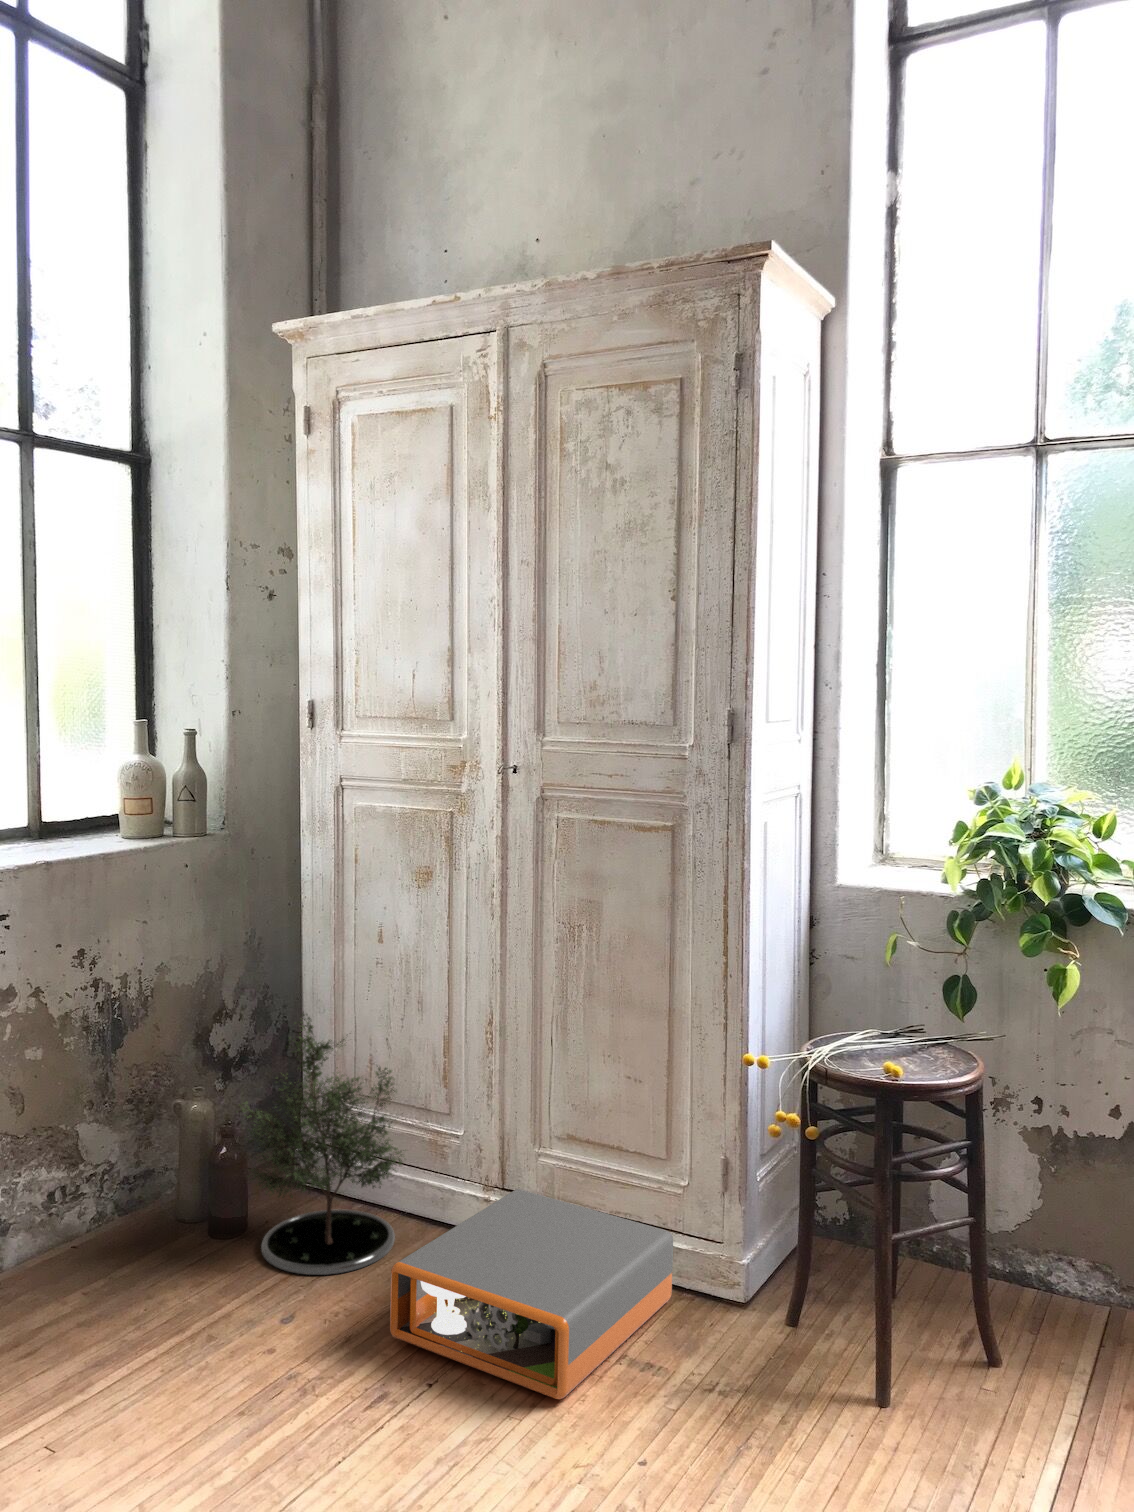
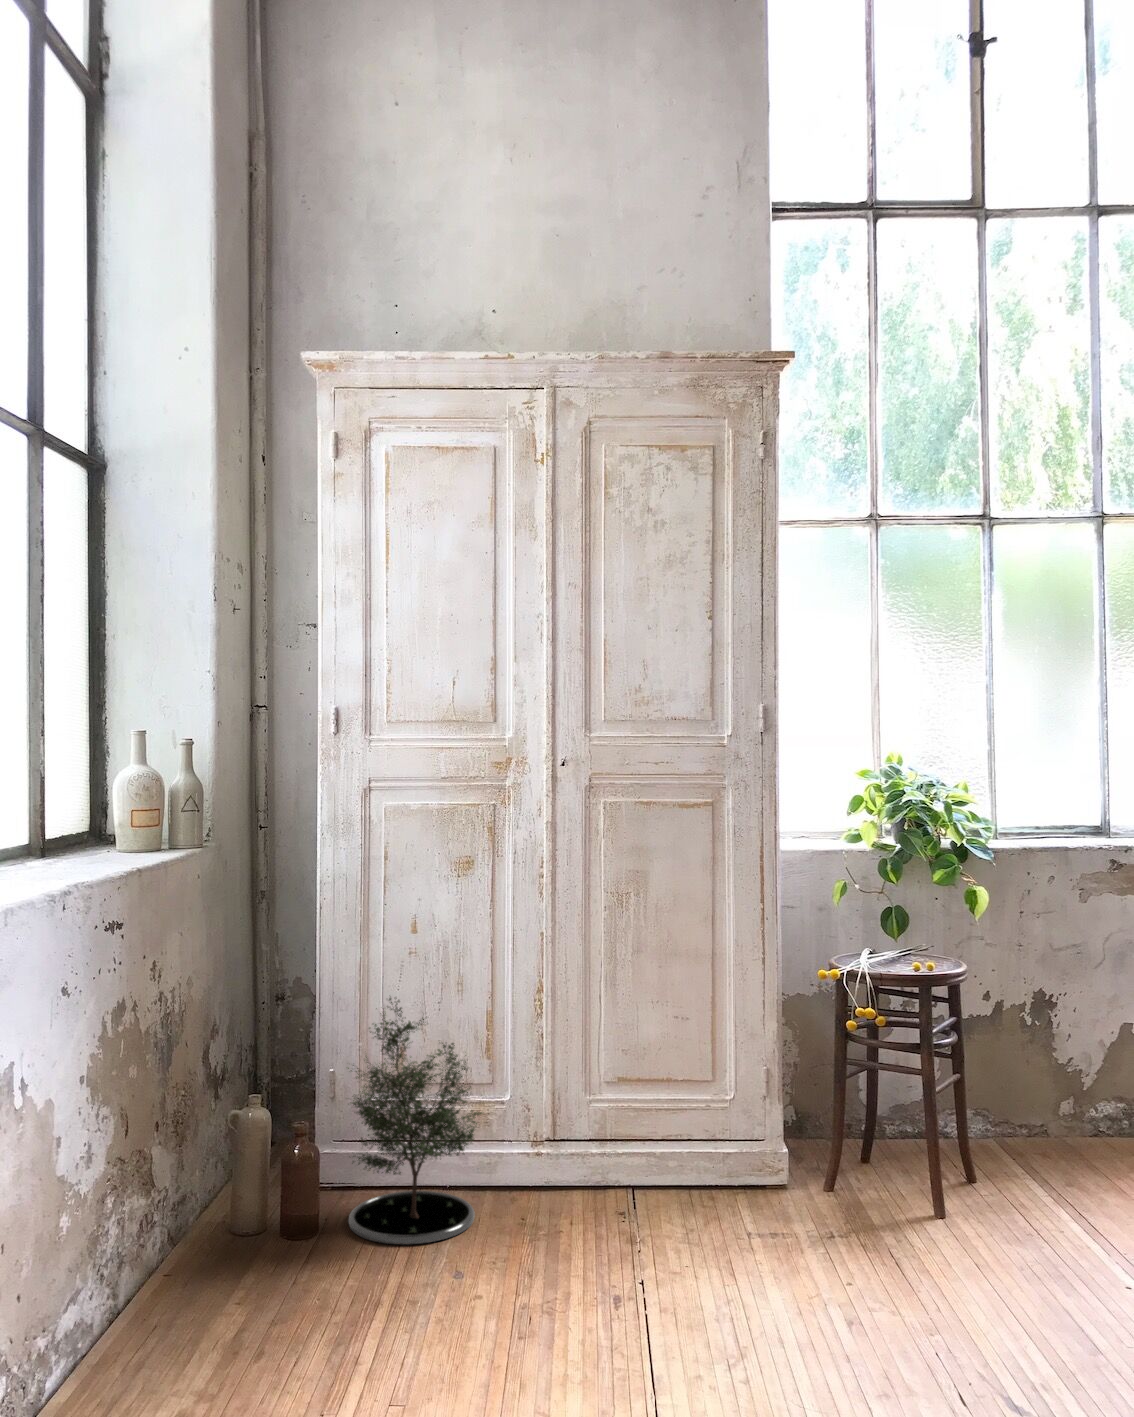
storage box: present [390,1189,673,1399] -> none [568,1133,753,1267]

